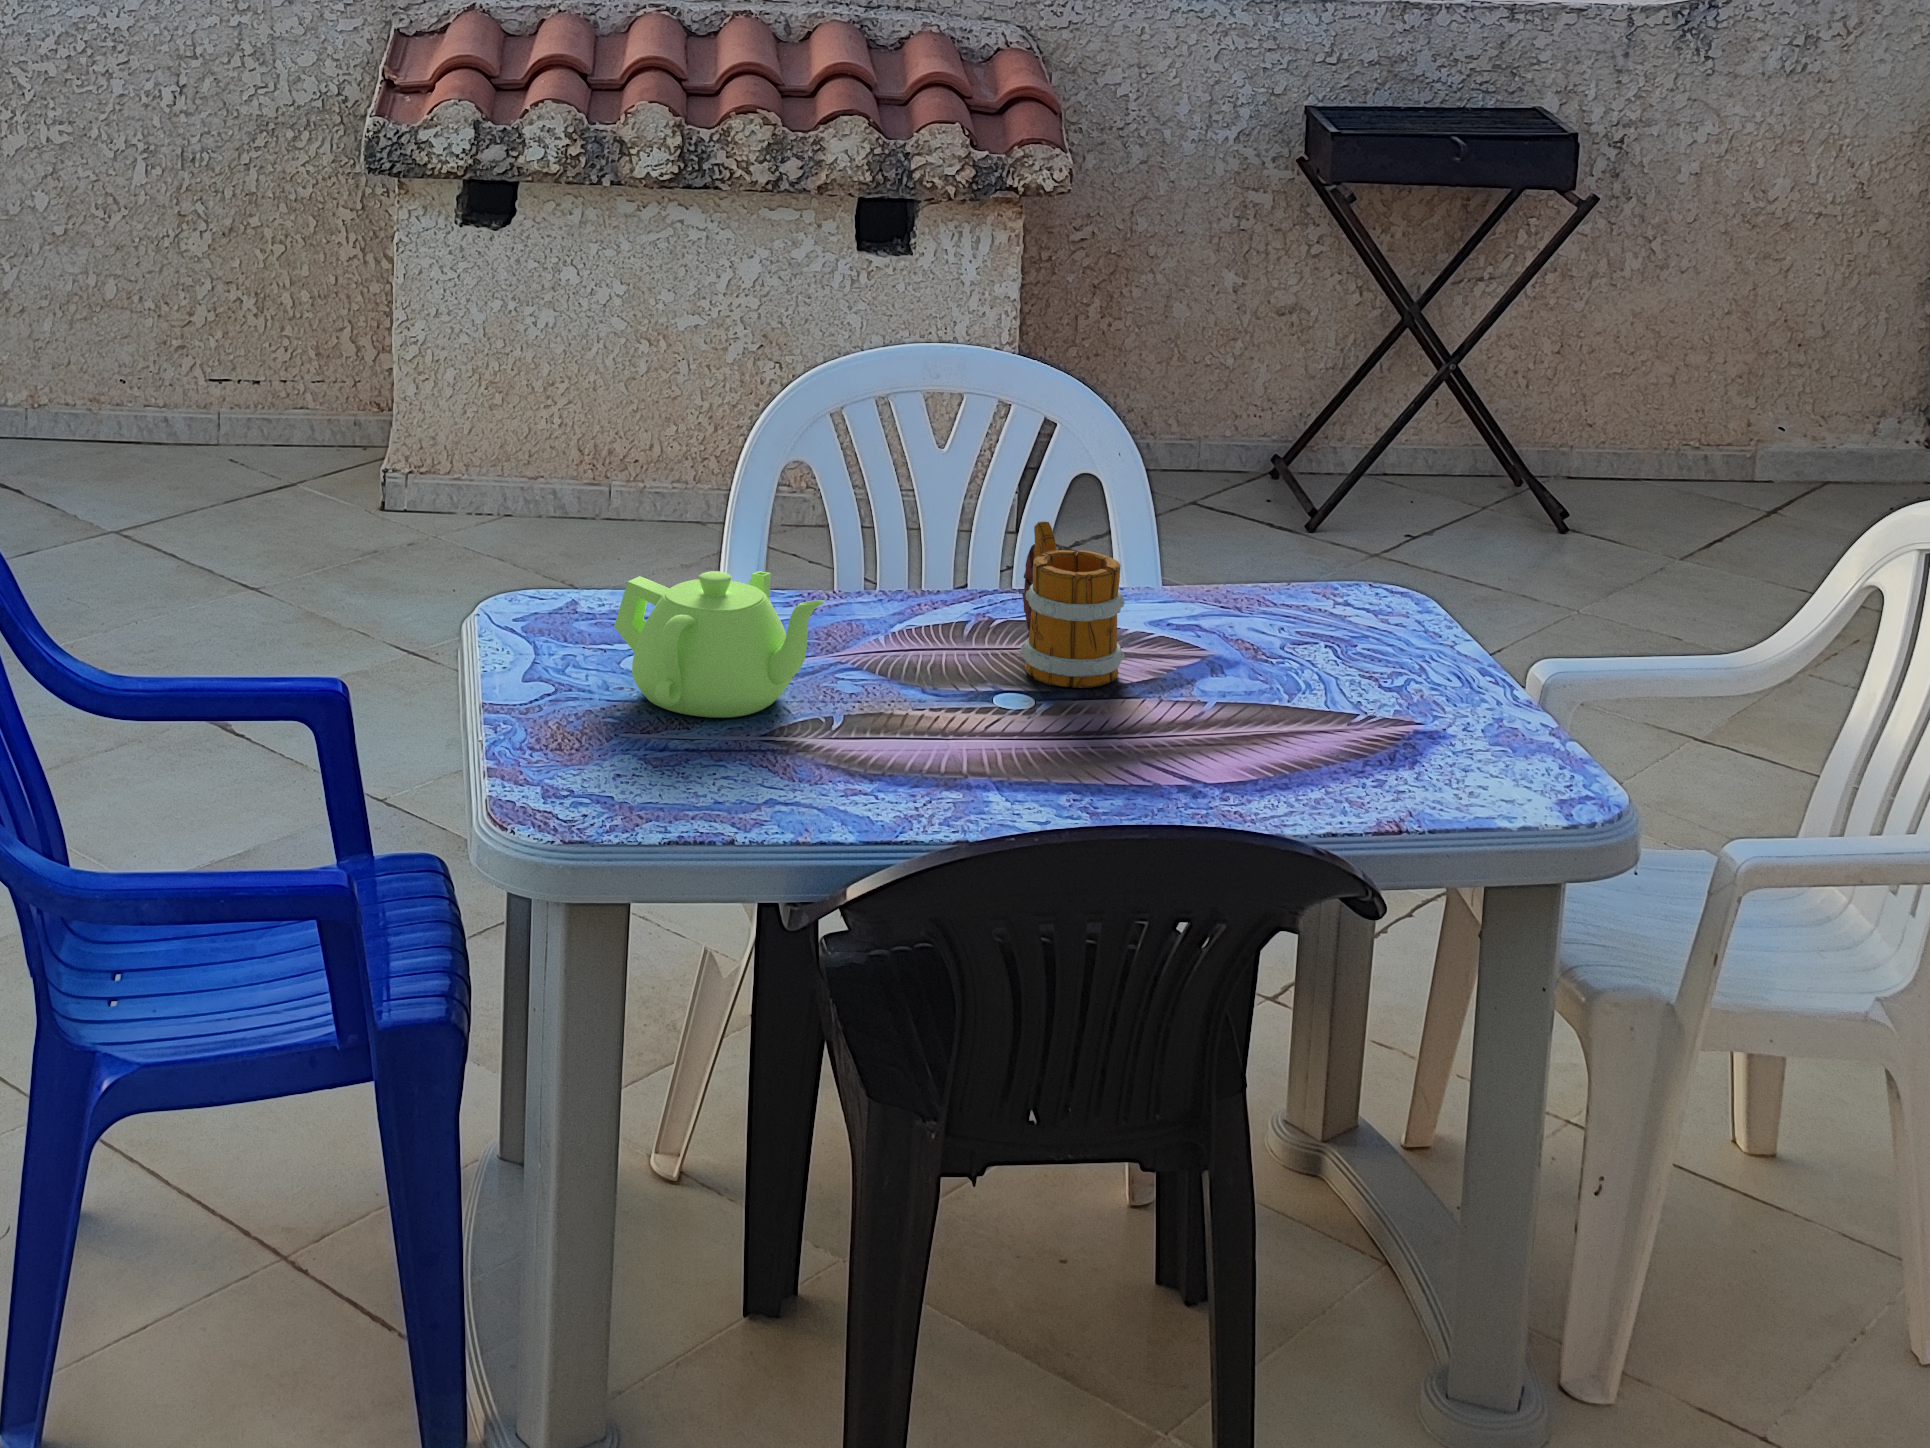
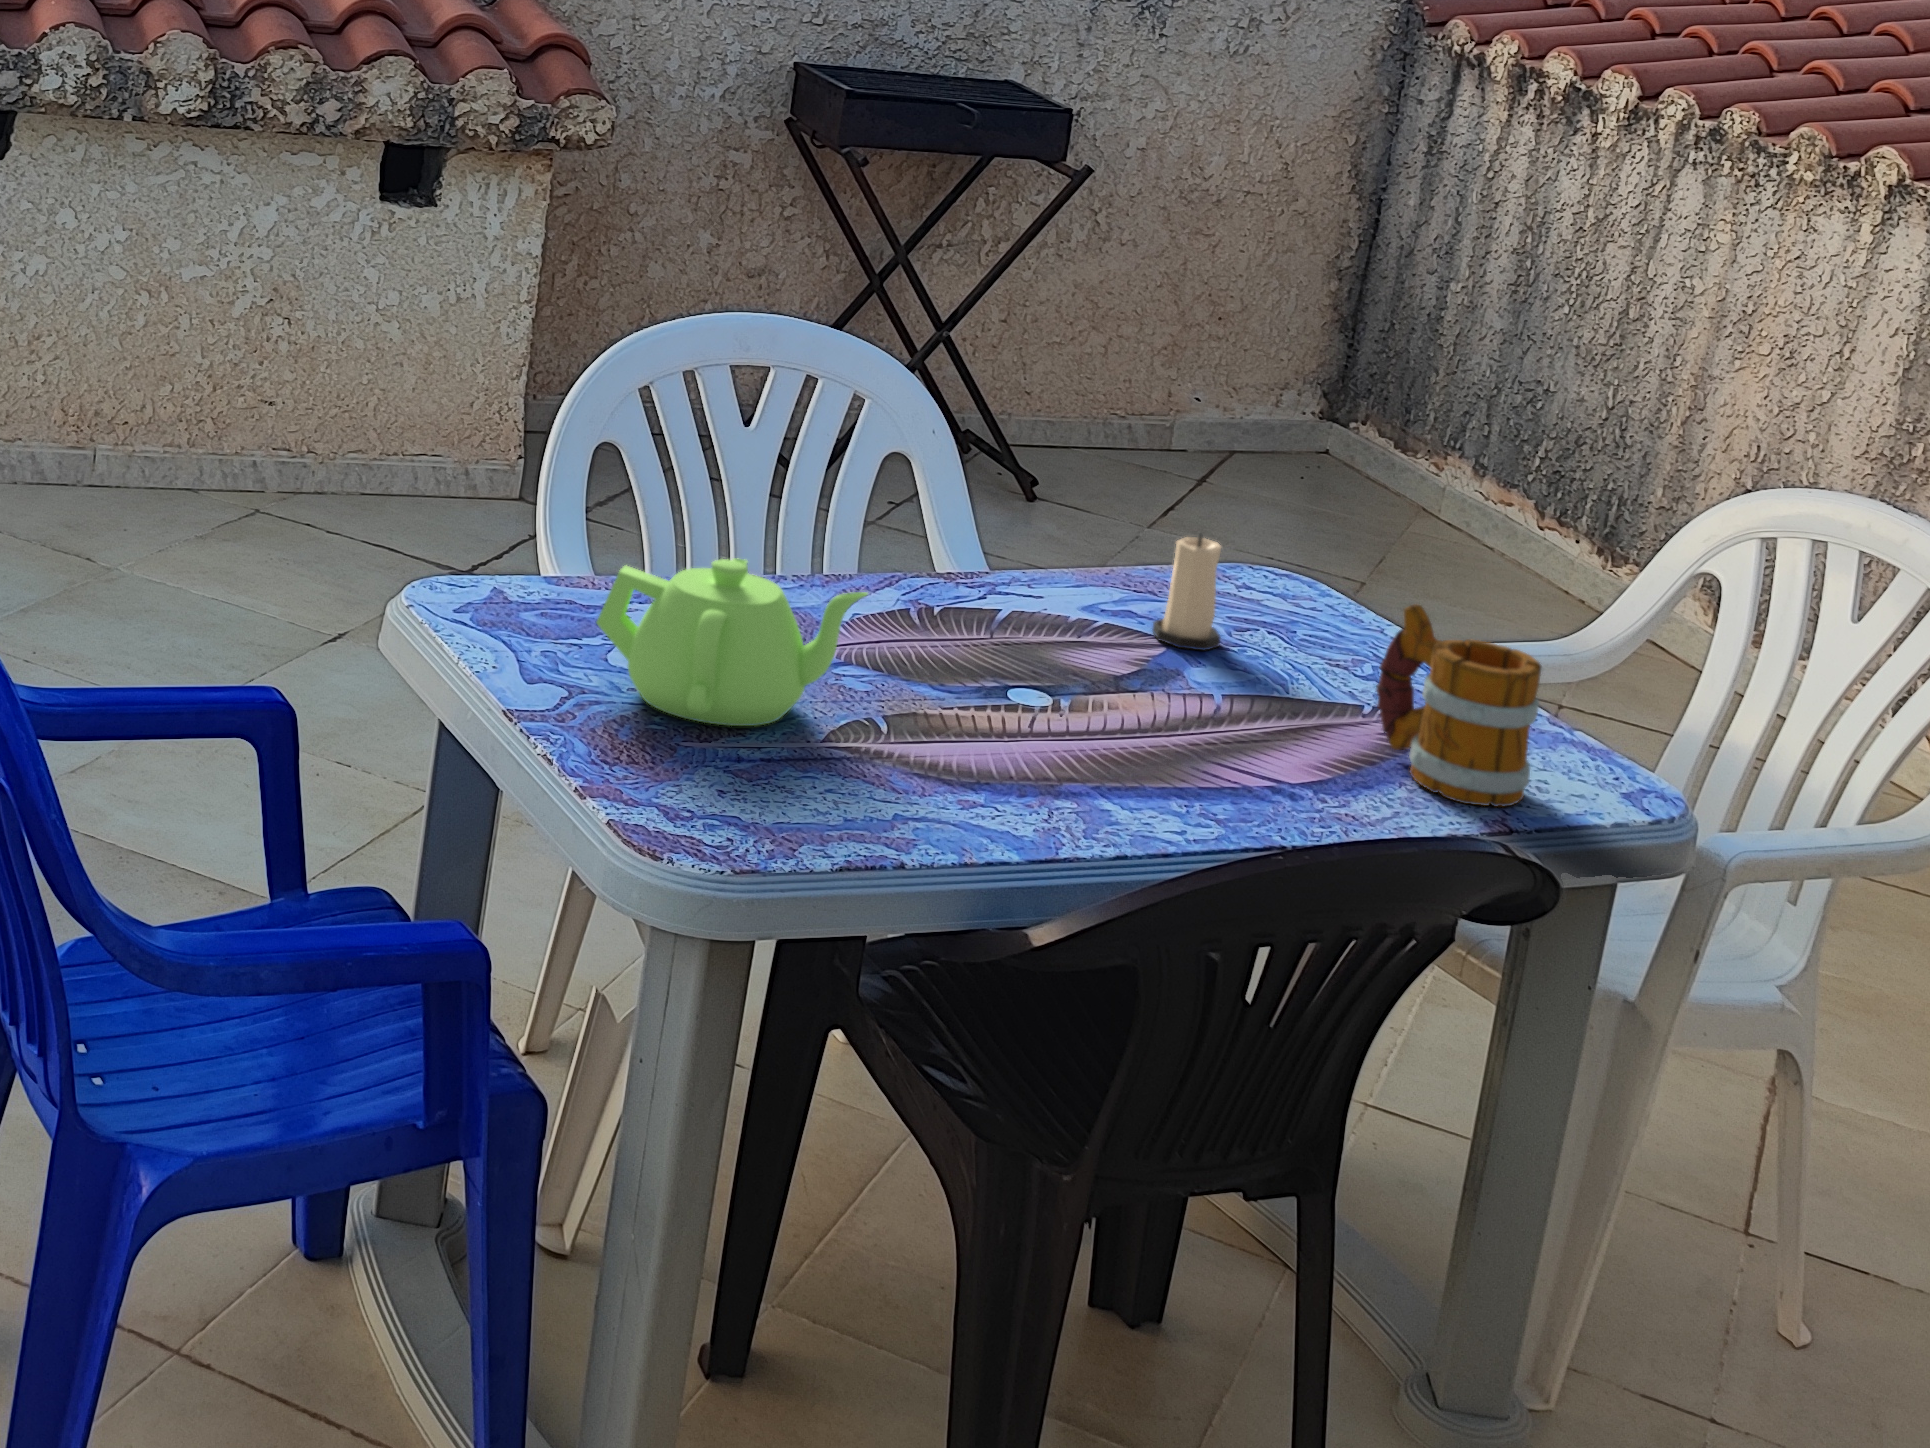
mug: present [1021,521,1125,688] -> present [1376,605,1541,806]
candle: none [1218,551,1280,662] -> present [1152,533,1221,650]

